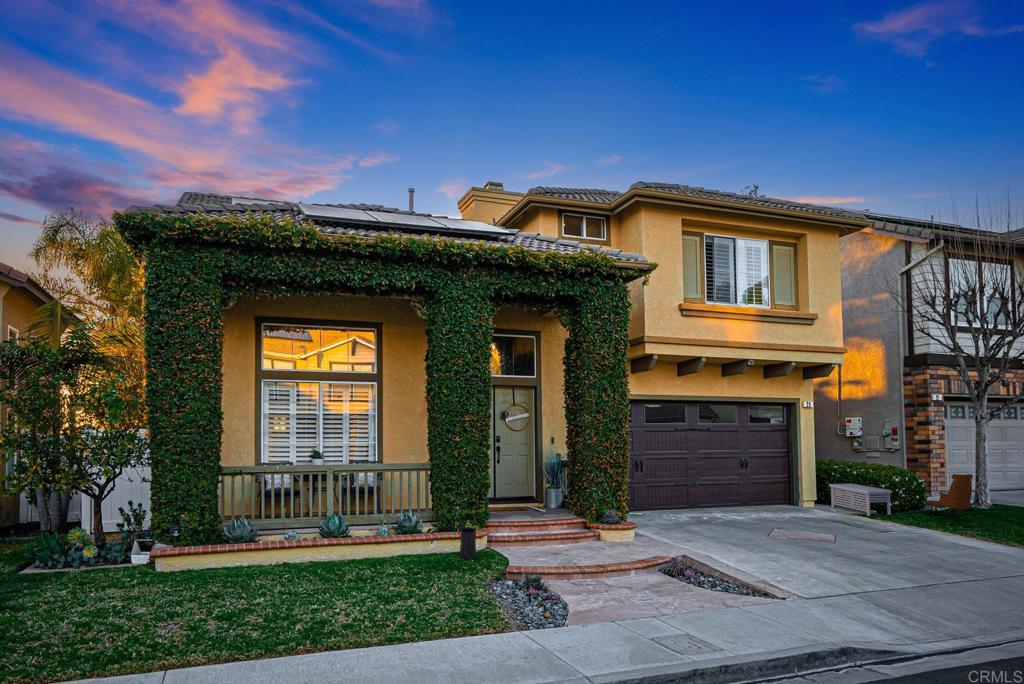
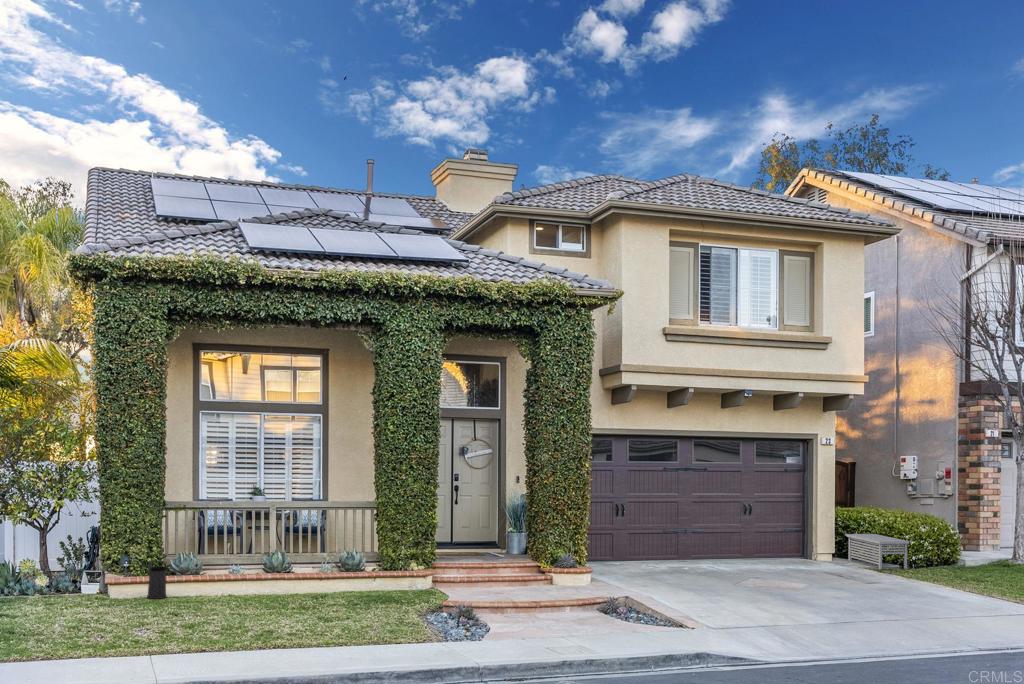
lounge chair: present [925,474,973,521] -> none [951,522,995,576]
watering can: present [459,521,477,559] -> present [147,560,167,599]

